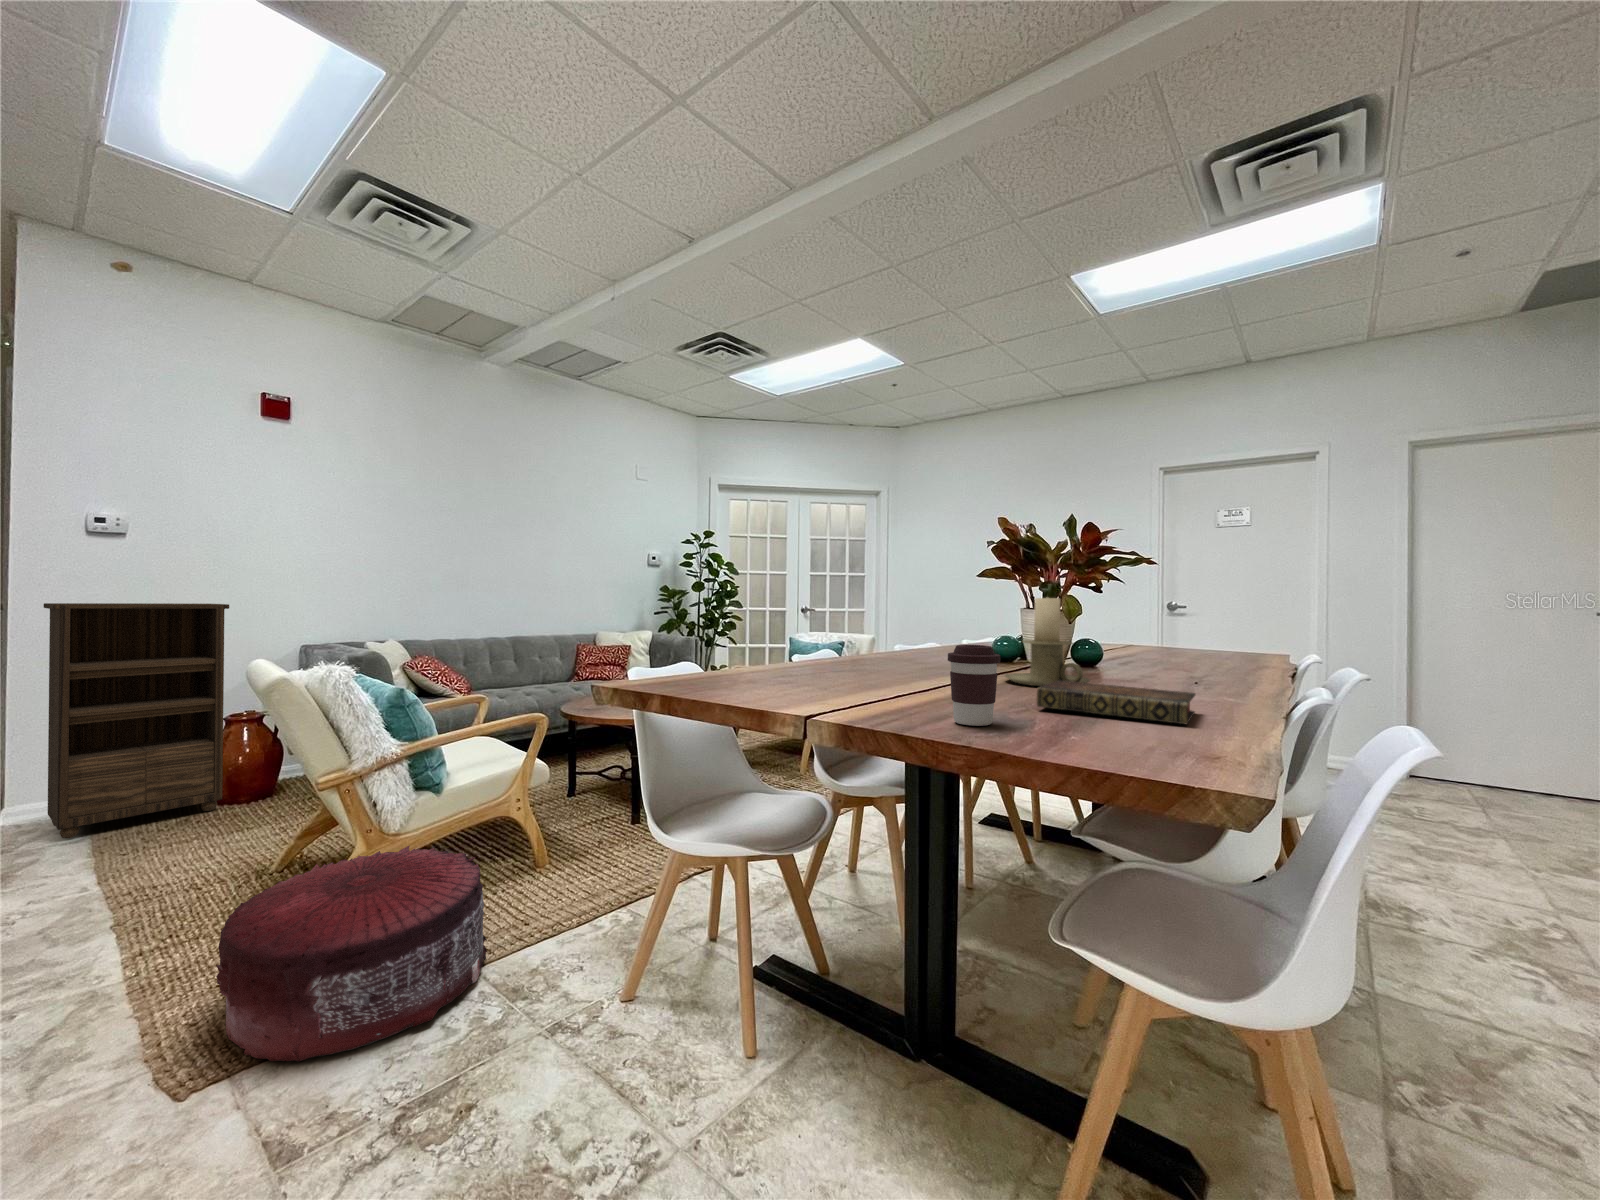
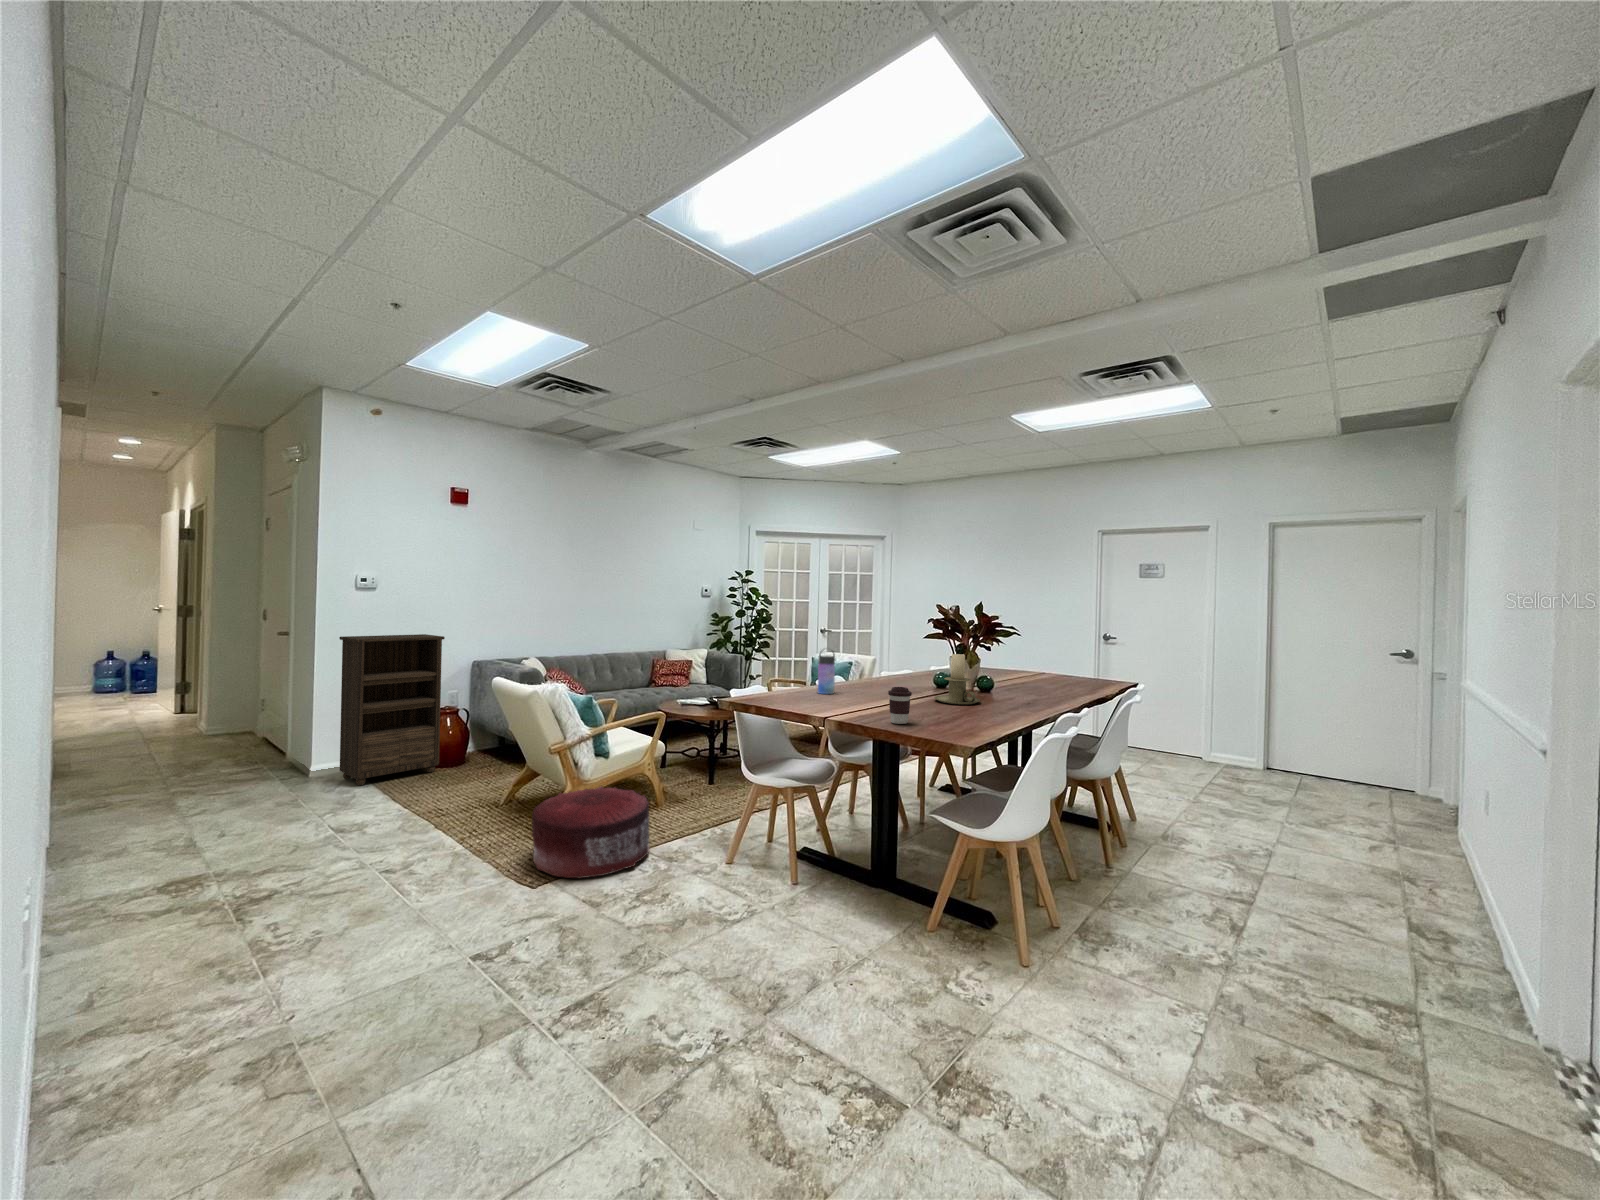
water bottle: none [794,595,825,675] -> present [818,651,835,694]
book: present [1037,680,1195,724] -> none [935,702,1011,725]

